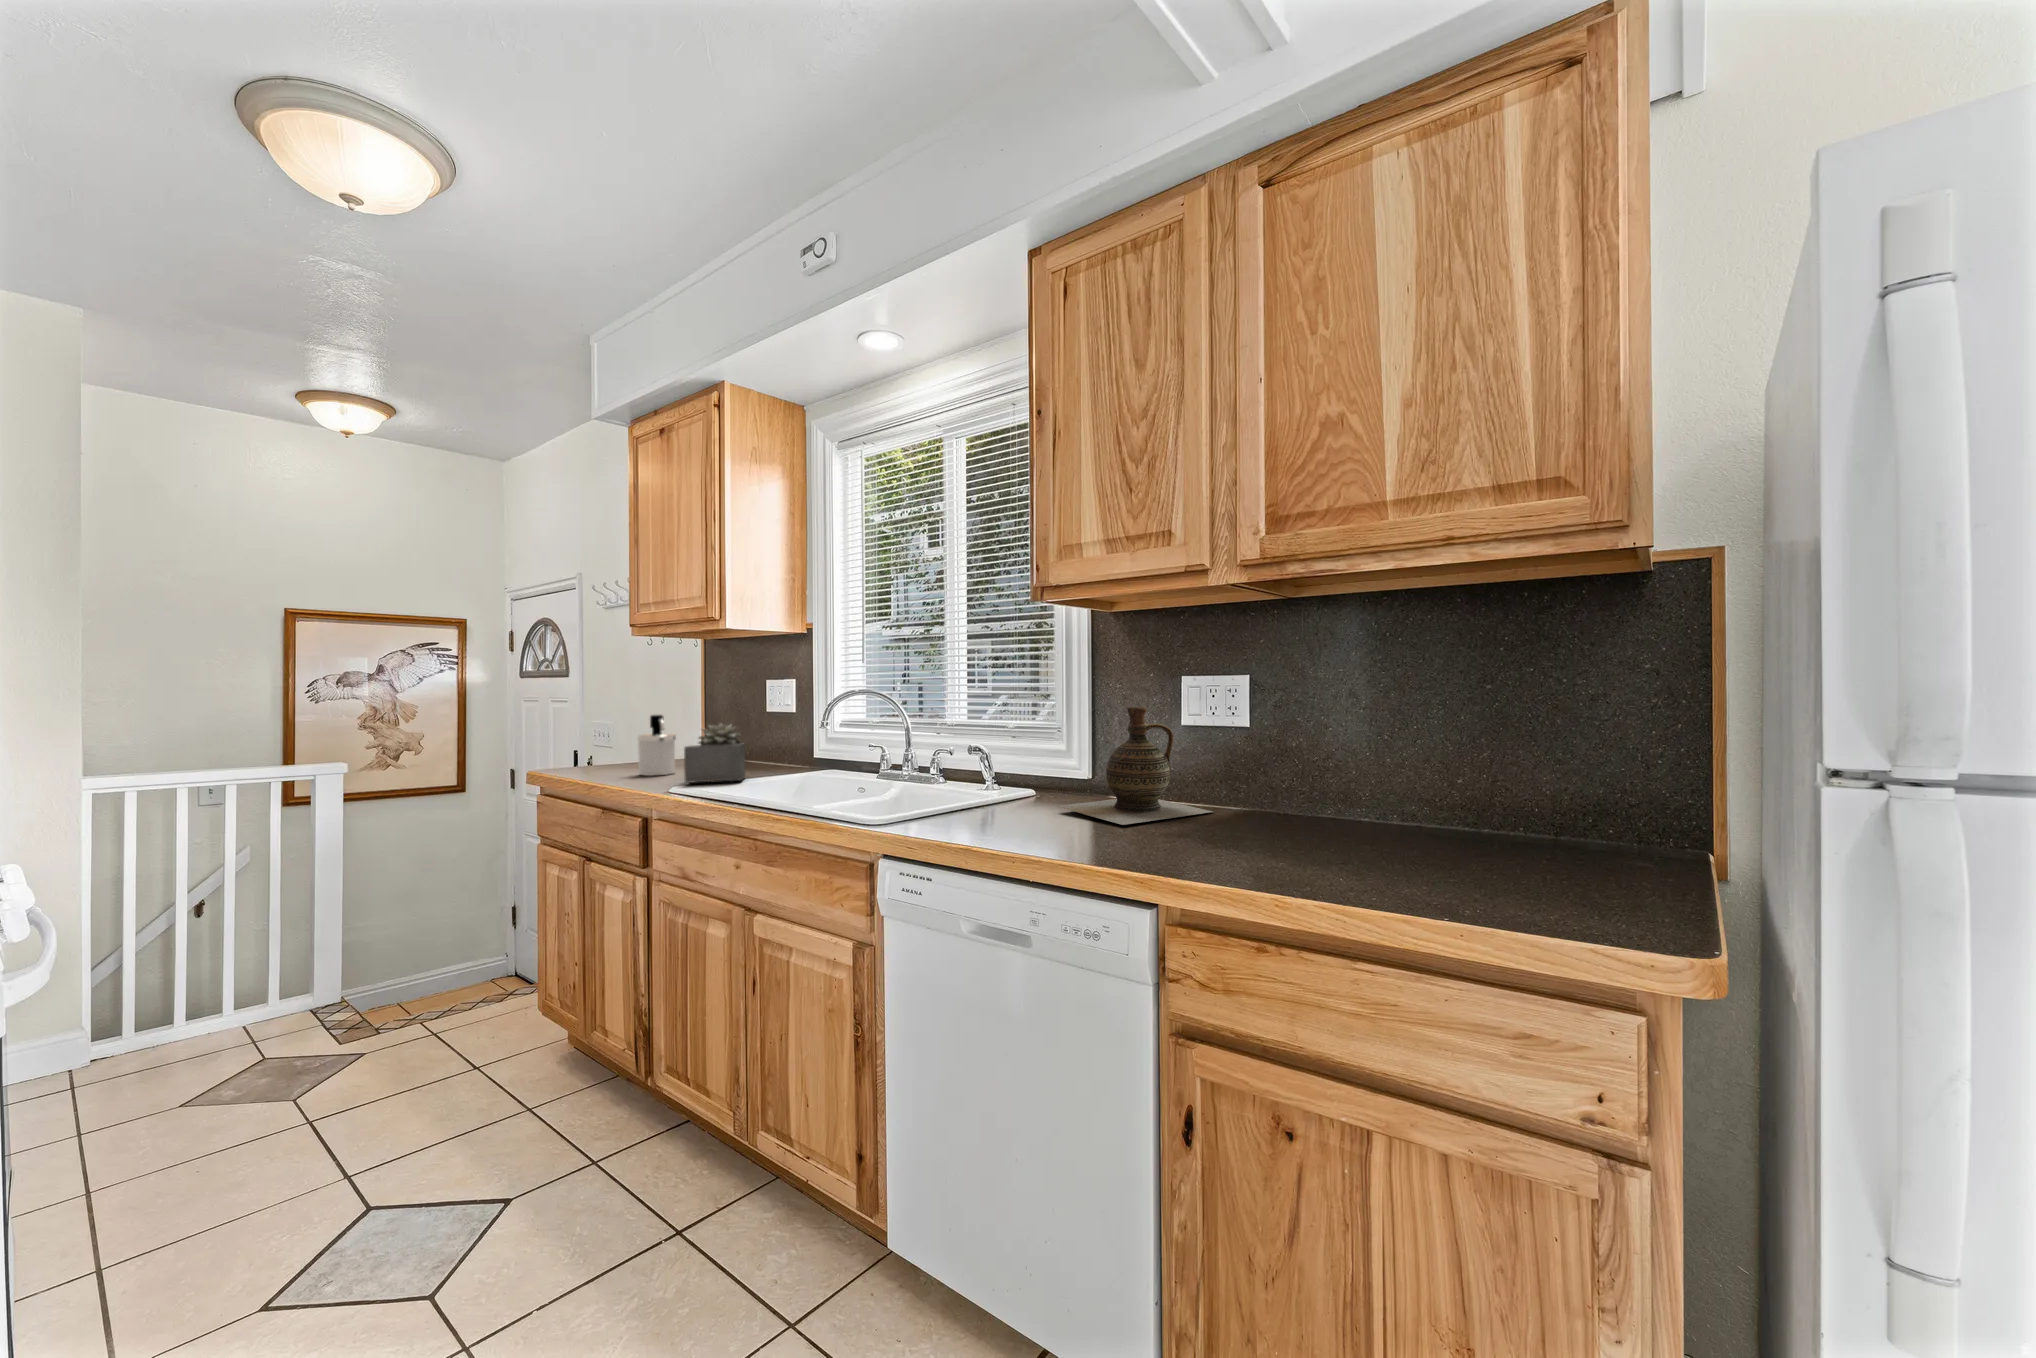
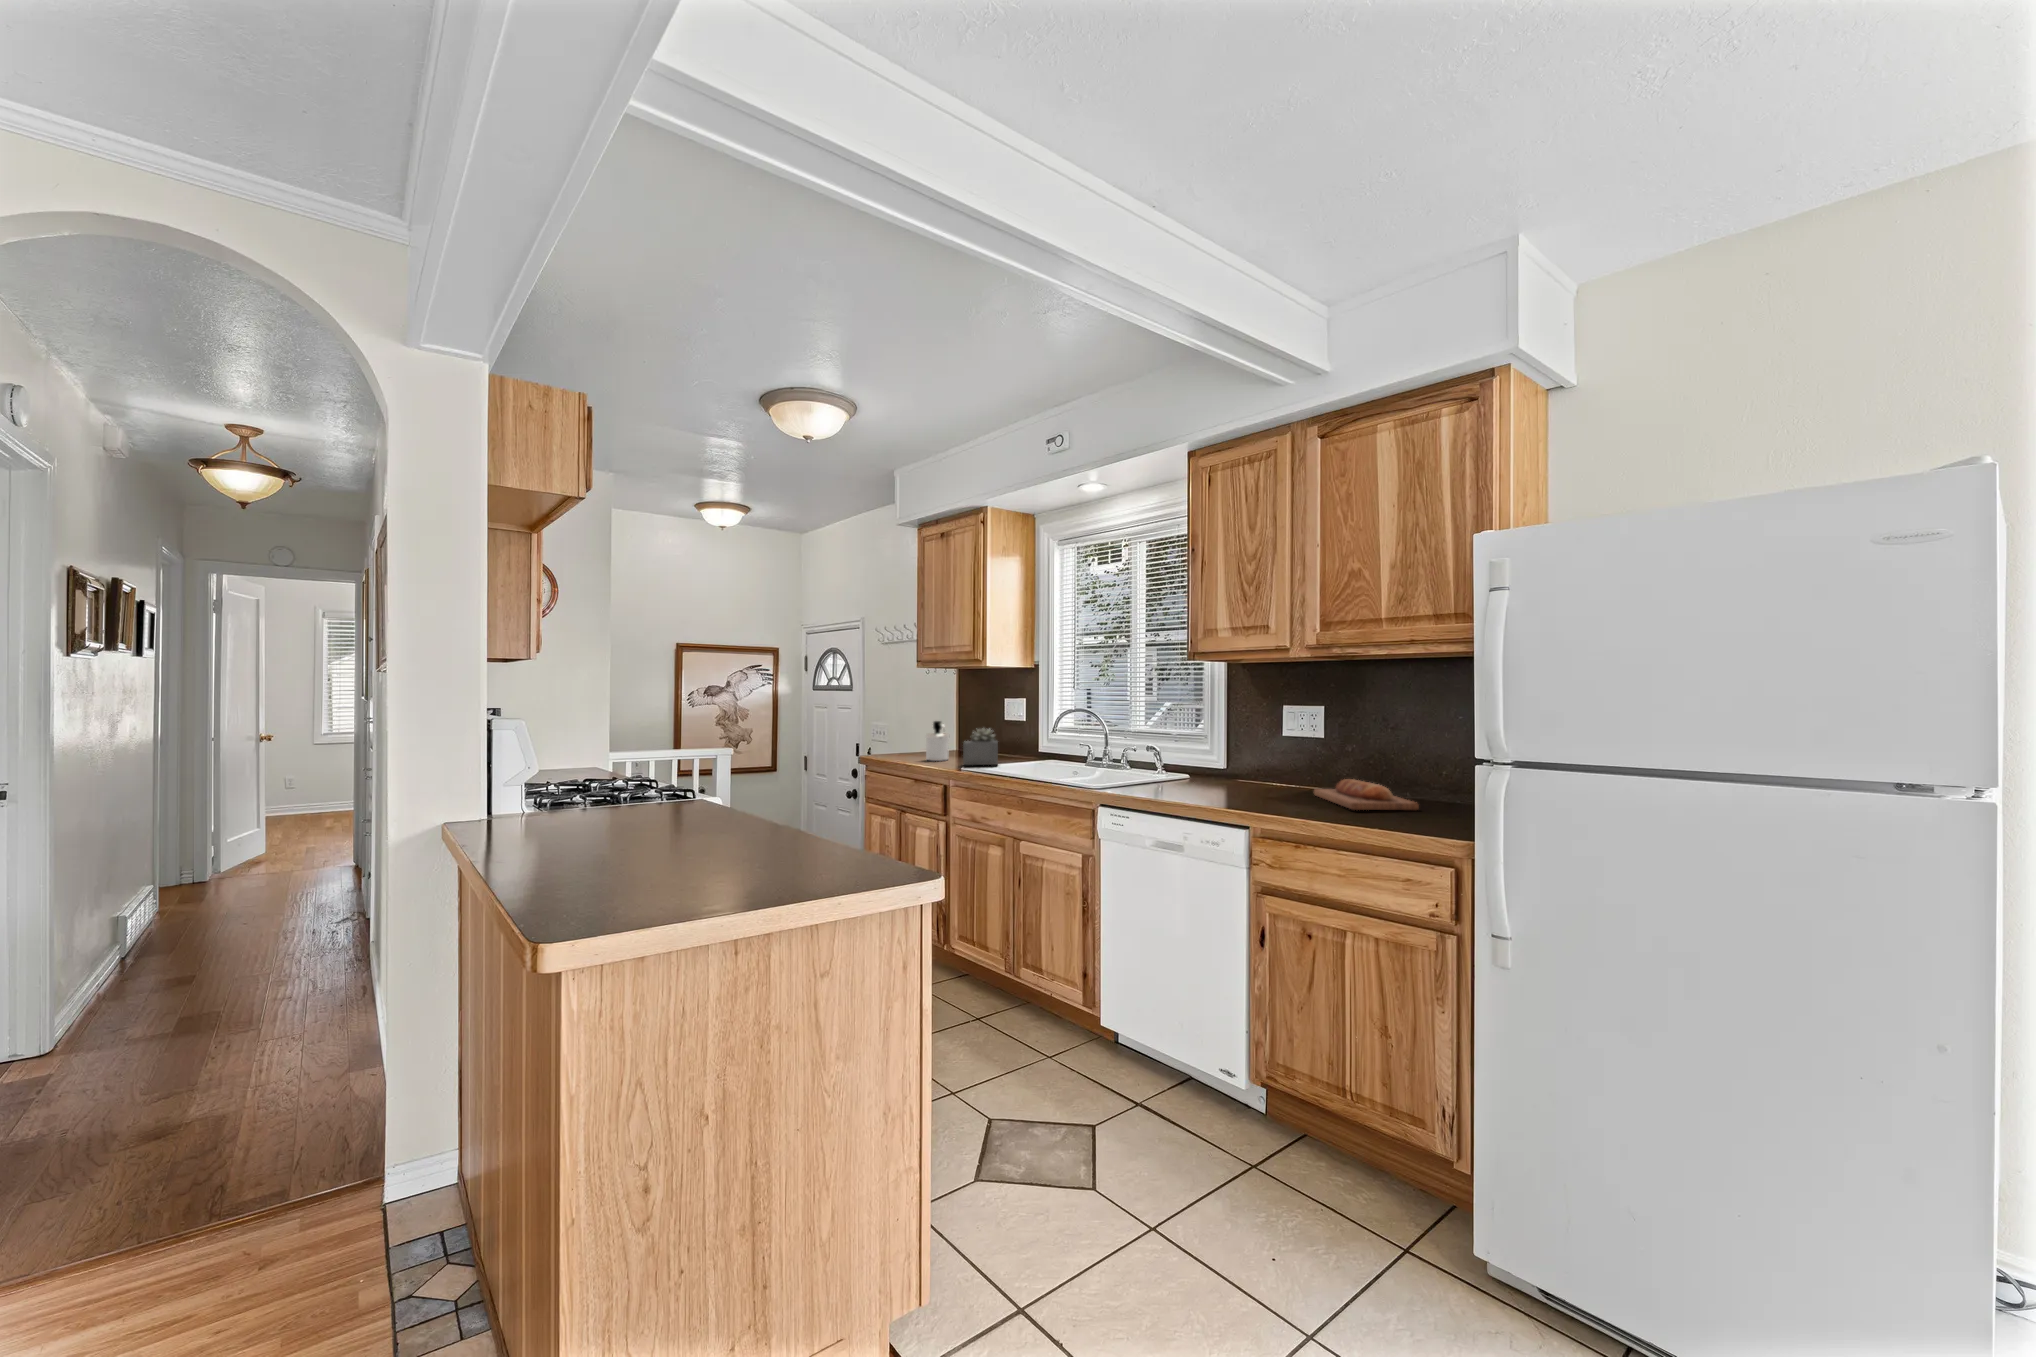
ceramic jug: present [1057,707,1212,825] -> none [1202,724,1298,793]
bread loaf: none [1248,797,1457,861] -> present [1314,779,1419,810]

